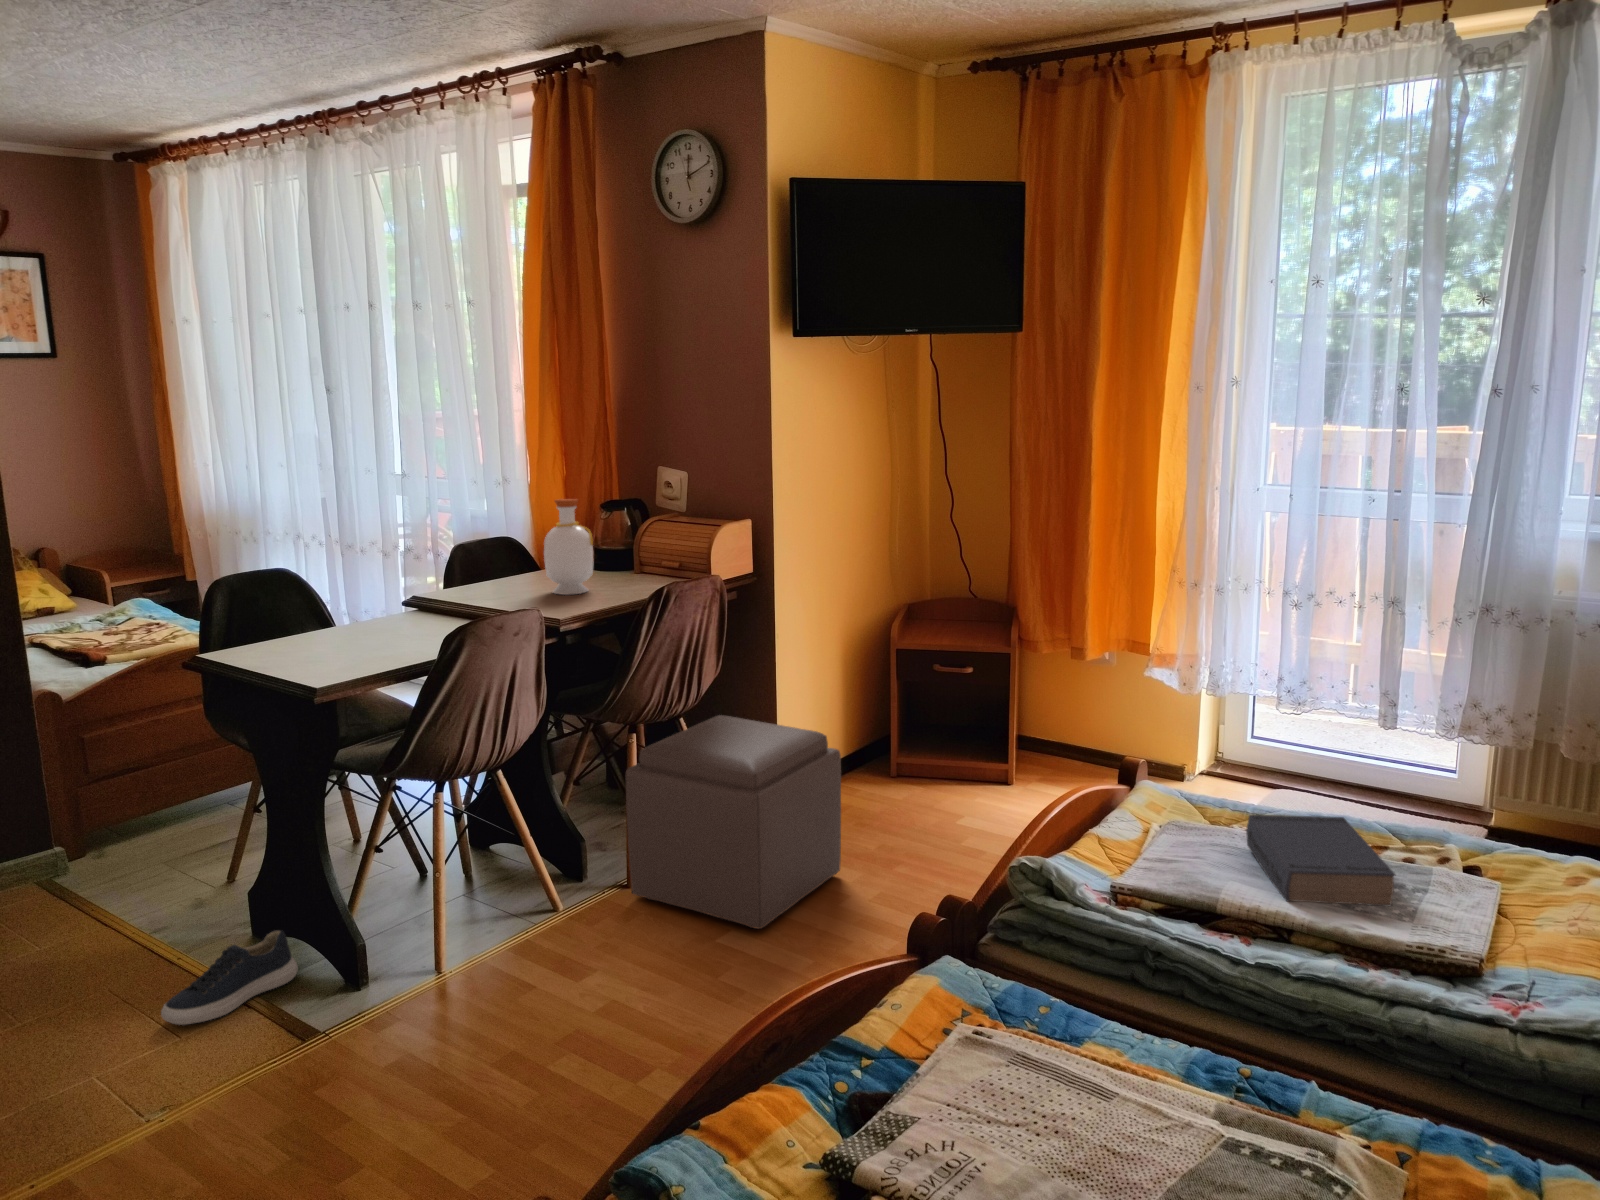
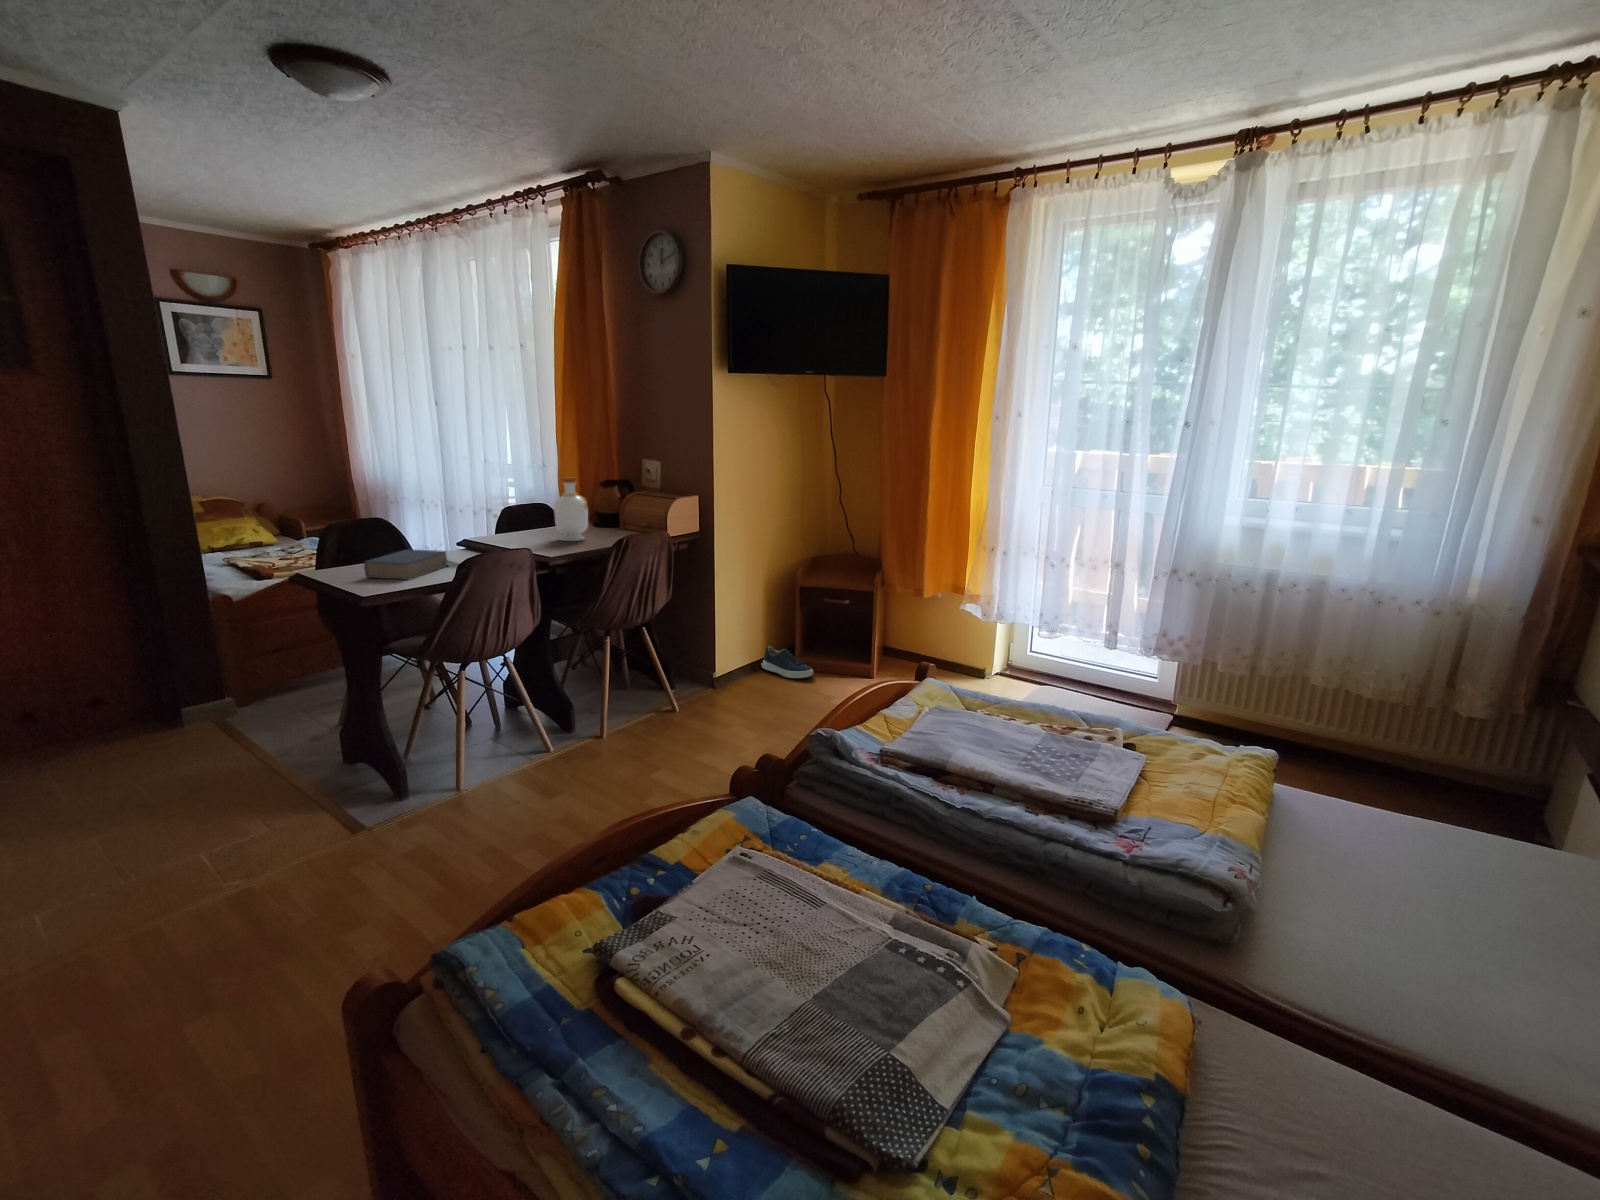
ottoman: present [626,715,841,929] -> none [597,624,743,764]
book: present [1246,815,1395,907] -> present [364,549,447,580]
shoe: present [161,930,298,1025] -> present [761,646,813,678]

